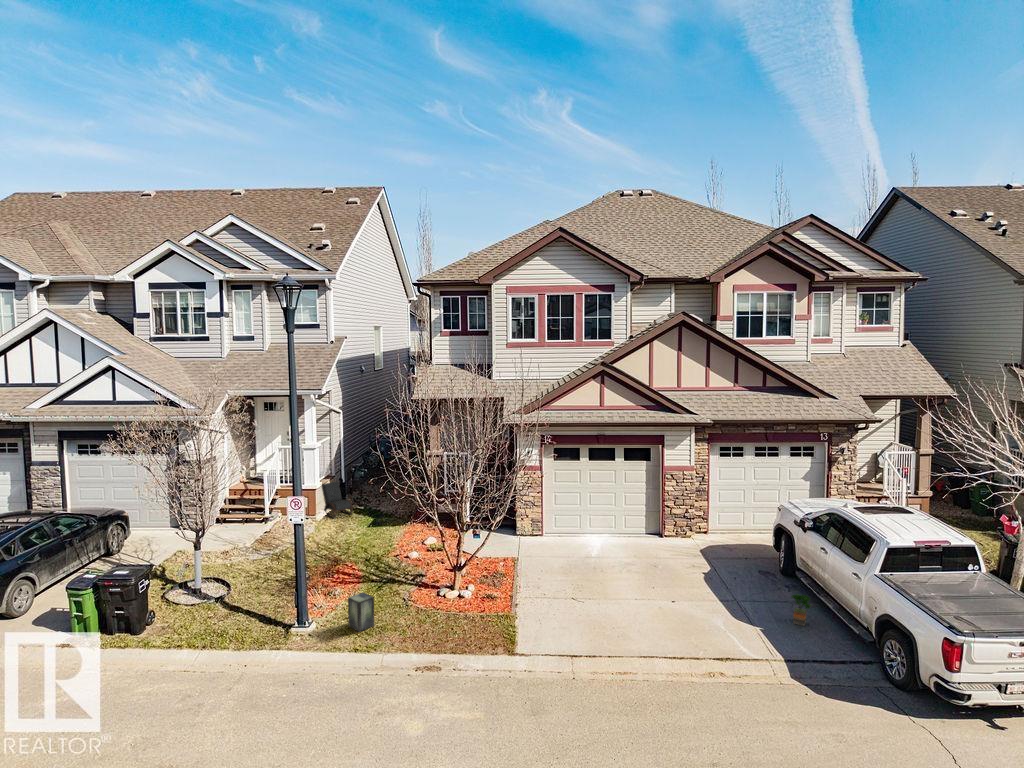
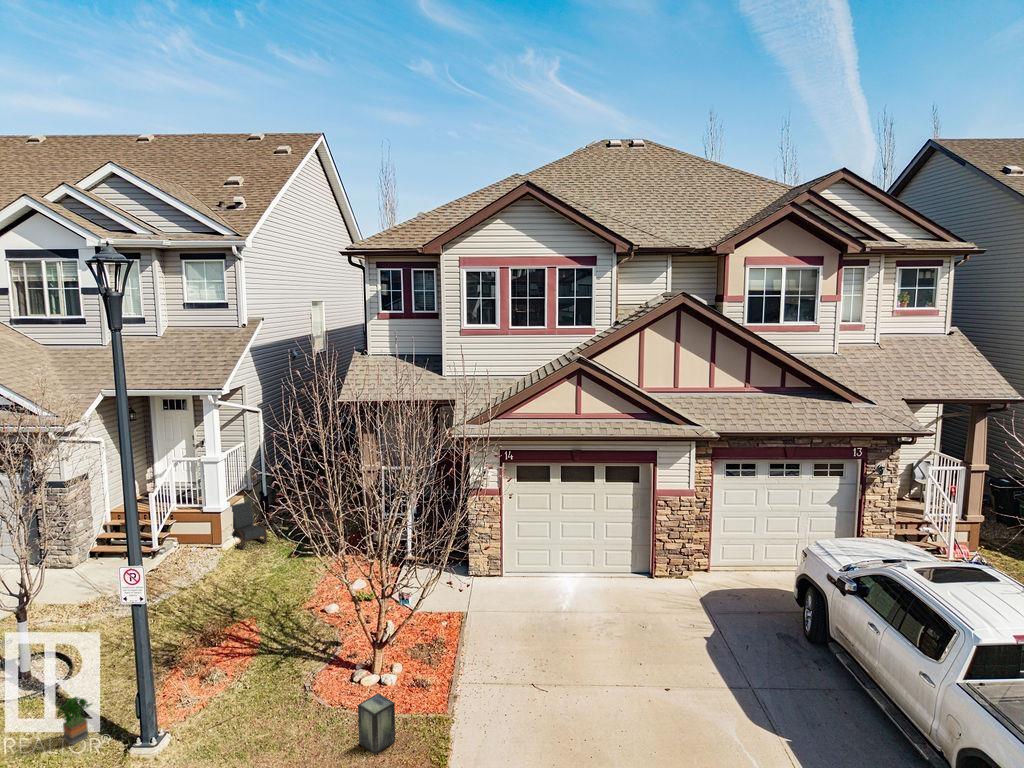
storage box: present [348,592,374,632] -> present [358,693,395,755]
potted tree: present [791,594,811,626] -> present [57,697,92,745]

